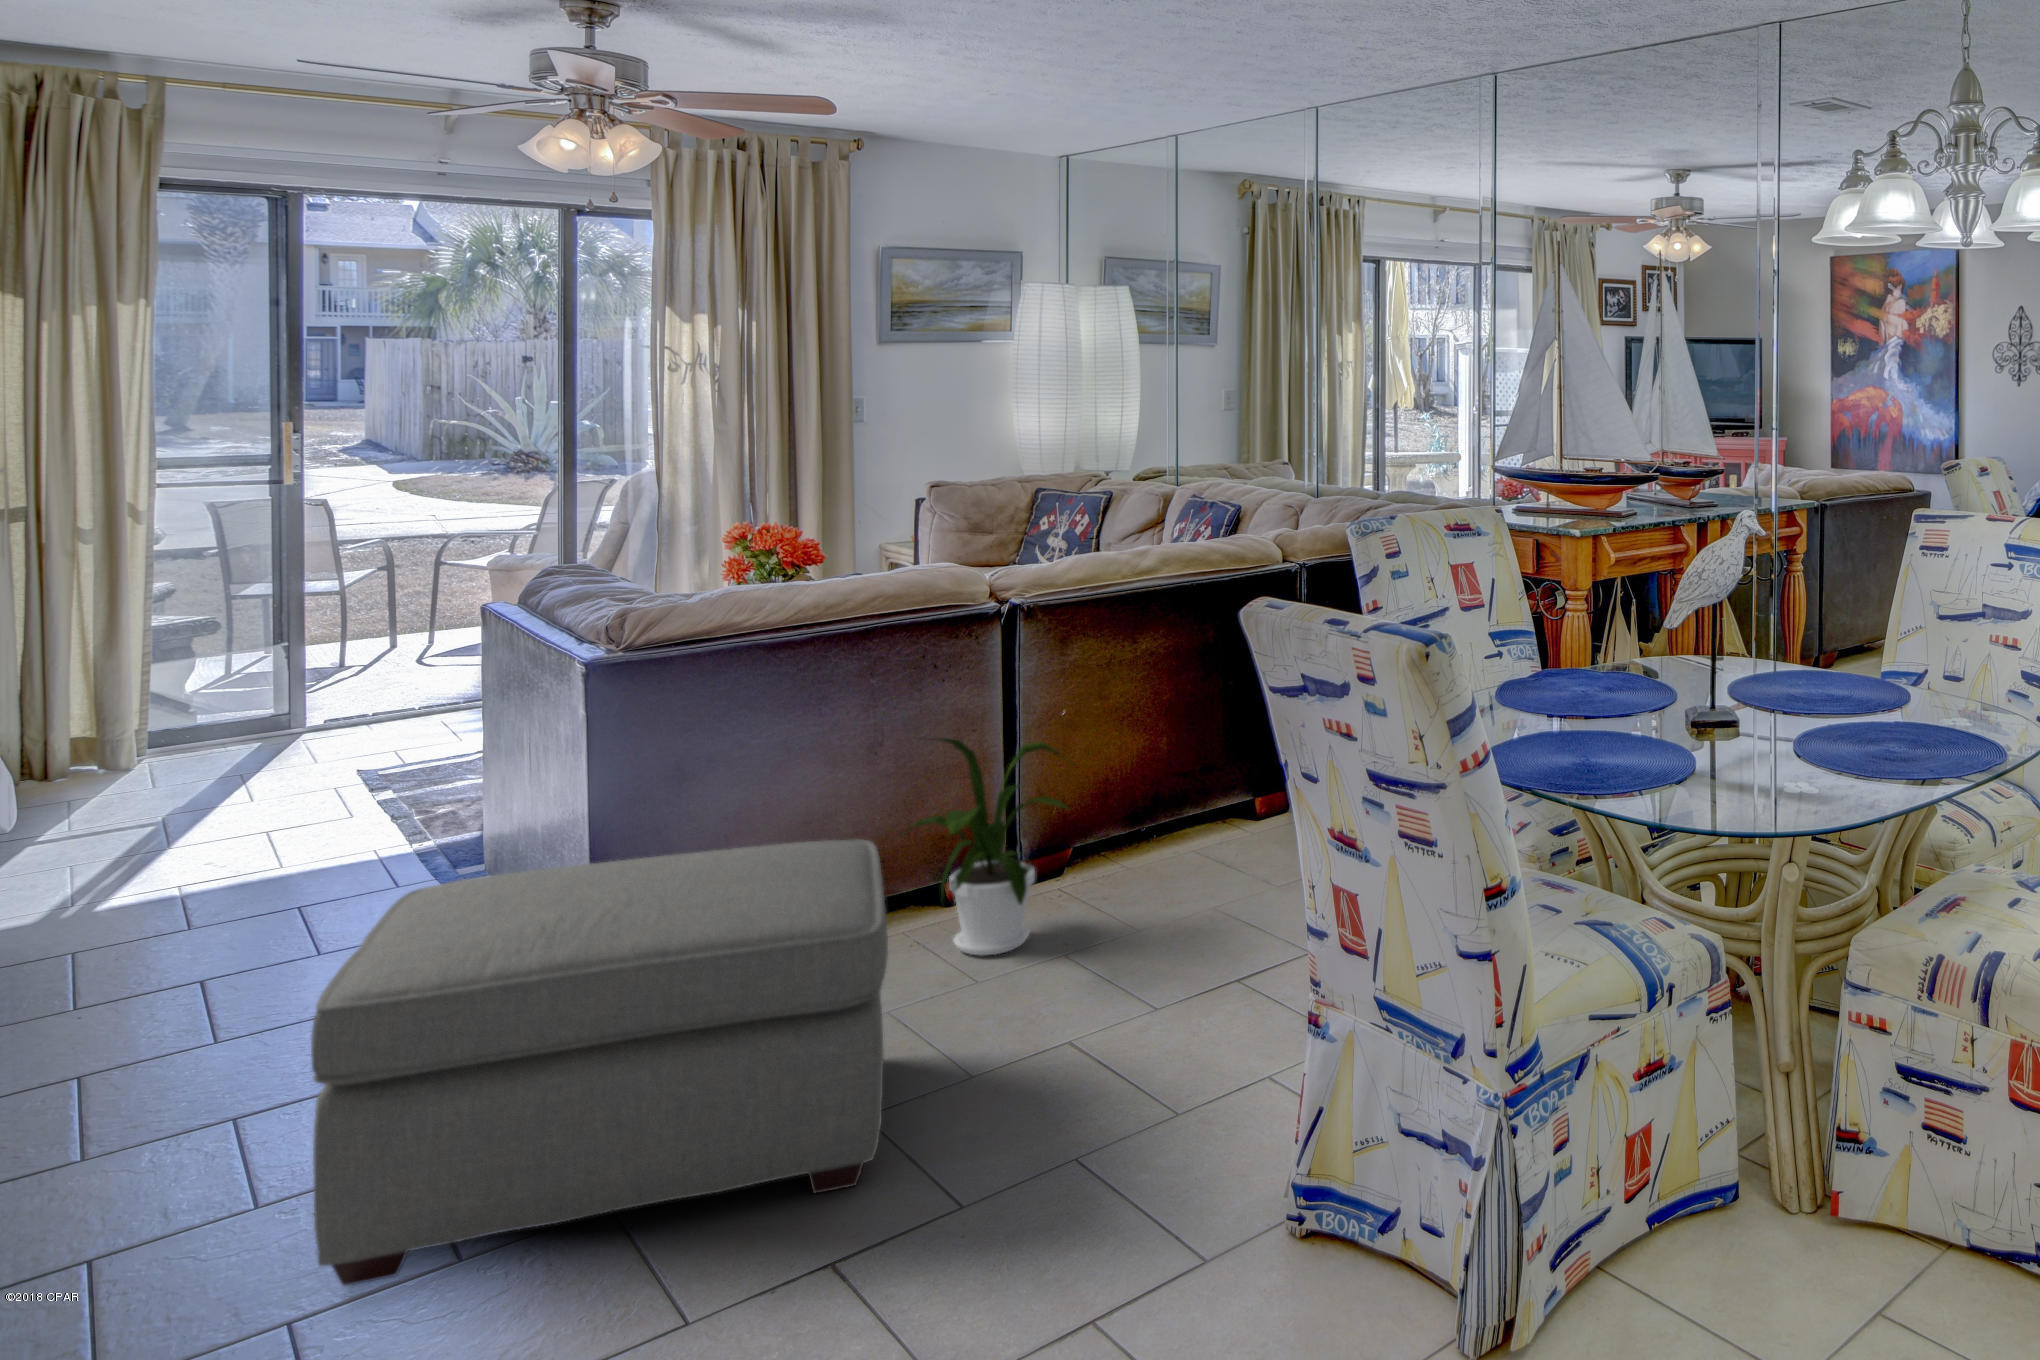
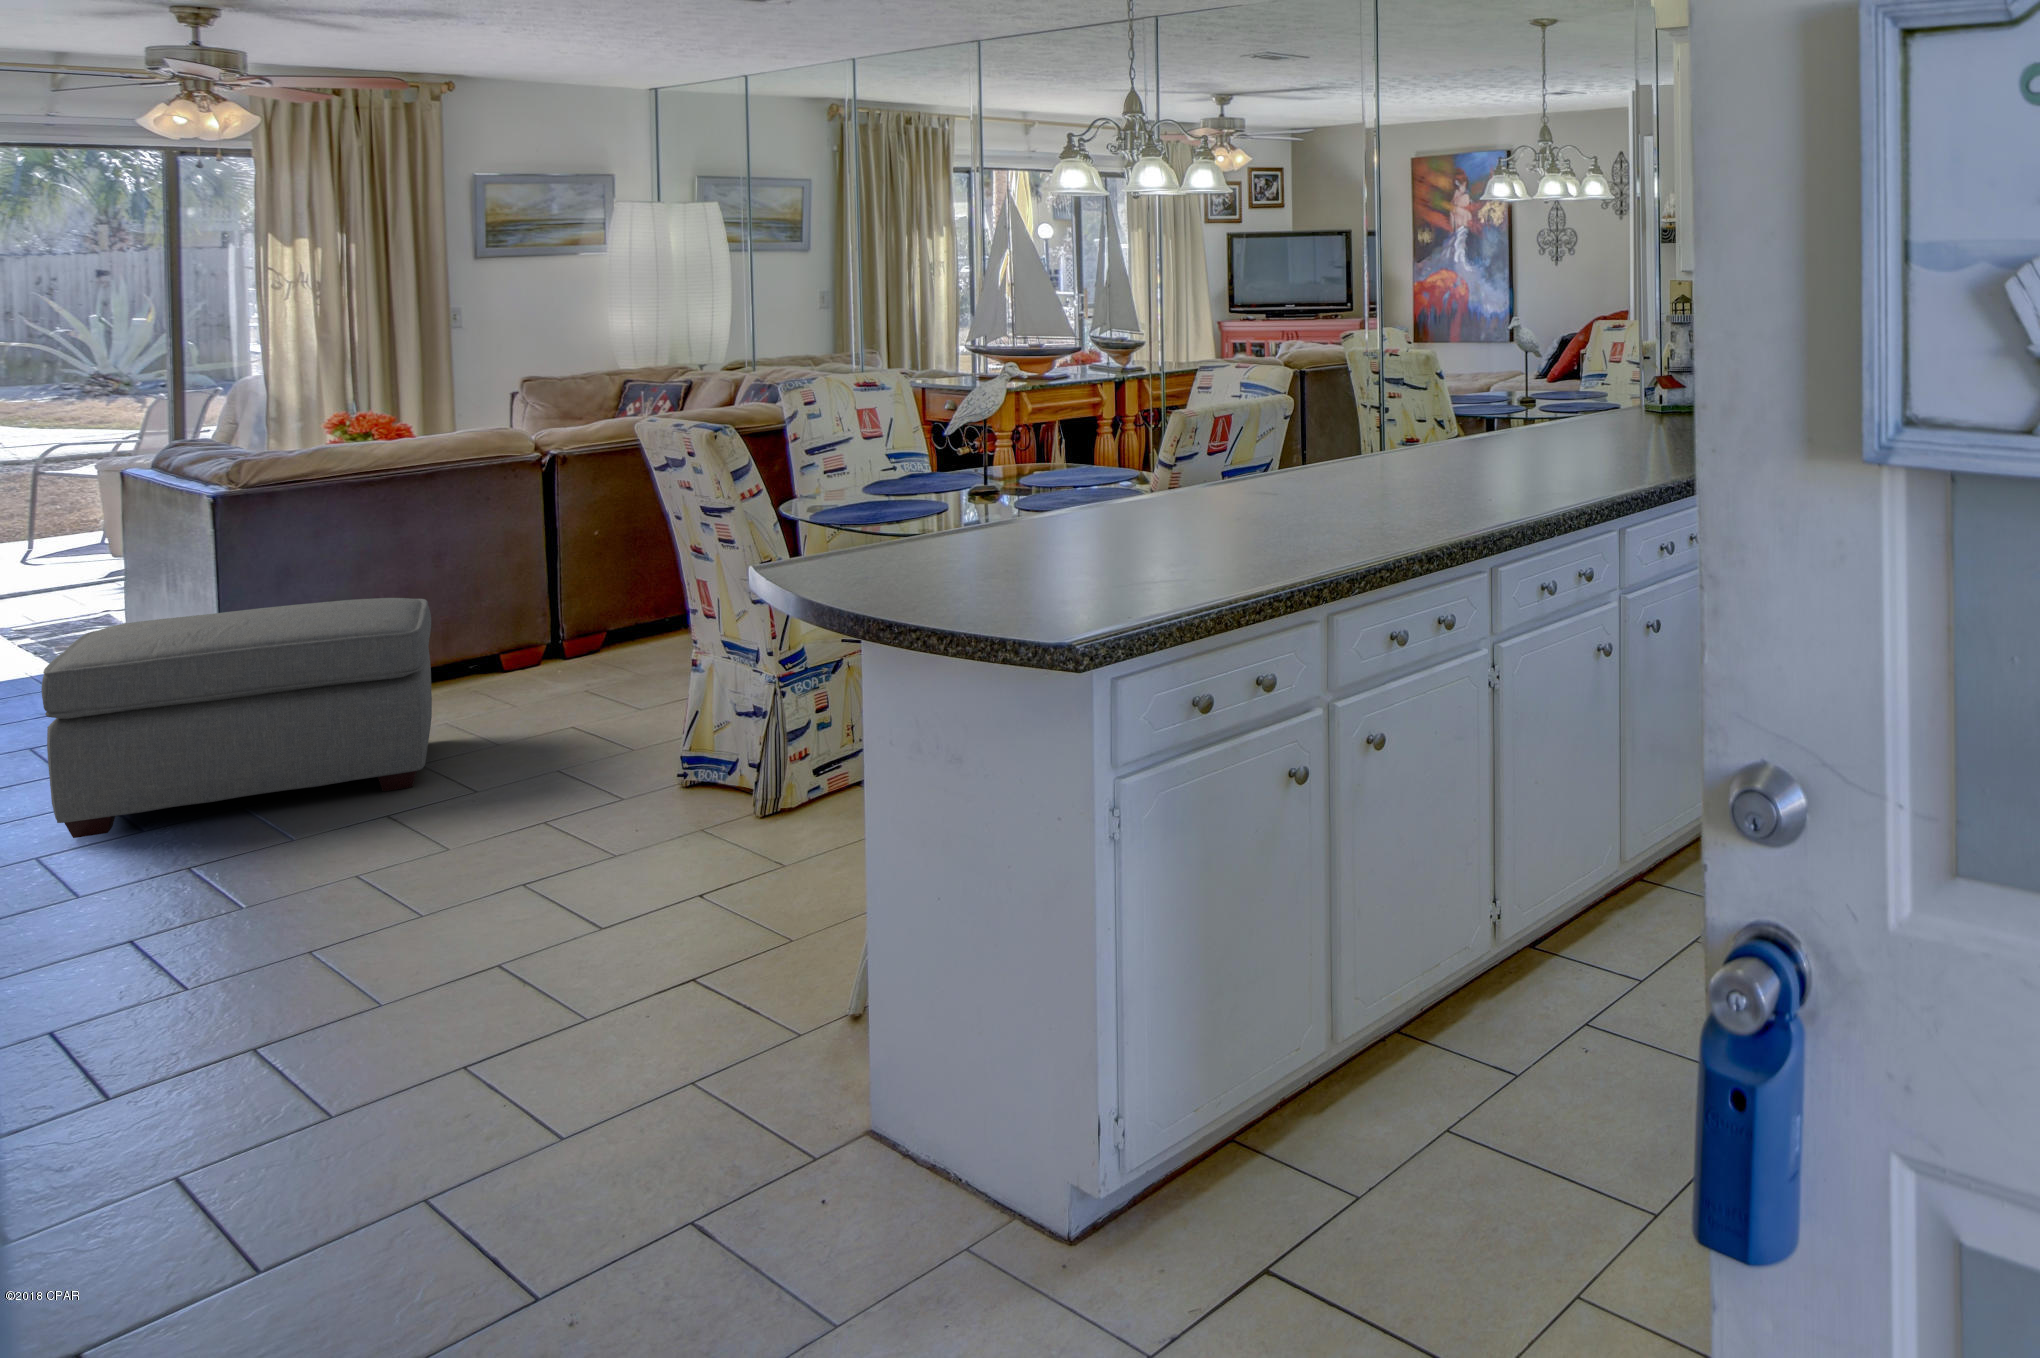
house plant: present [899,738,1068,955] -> none [447,544,598,694]

